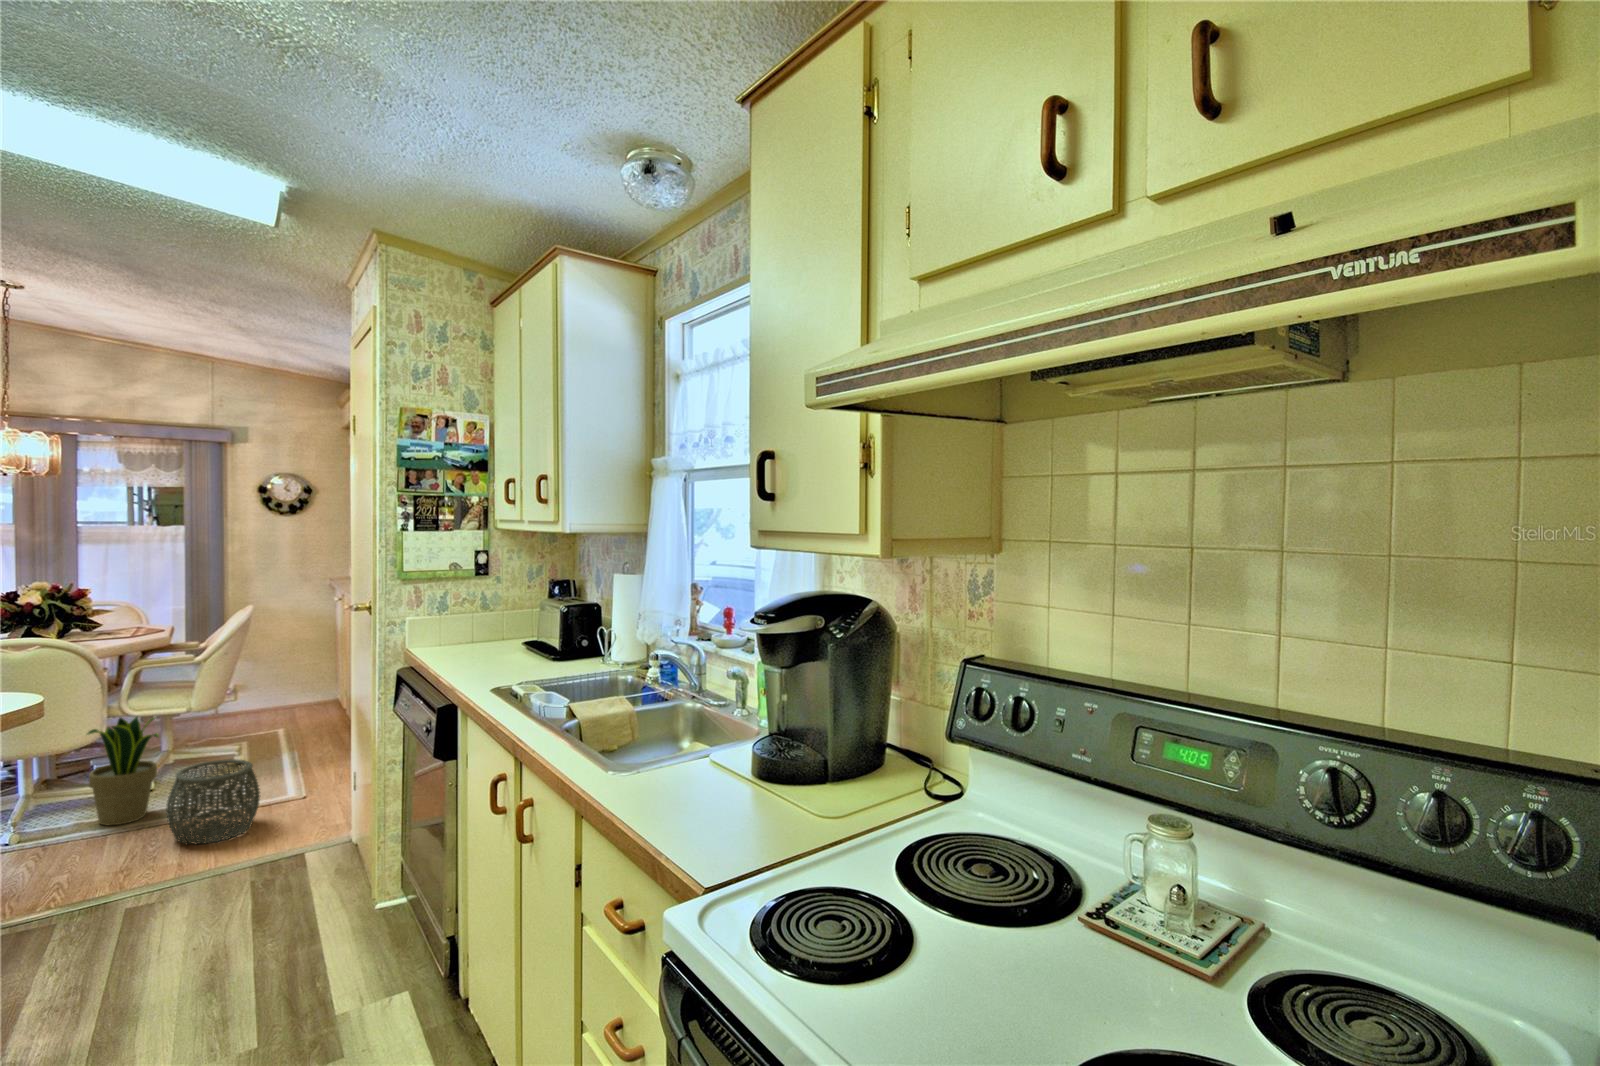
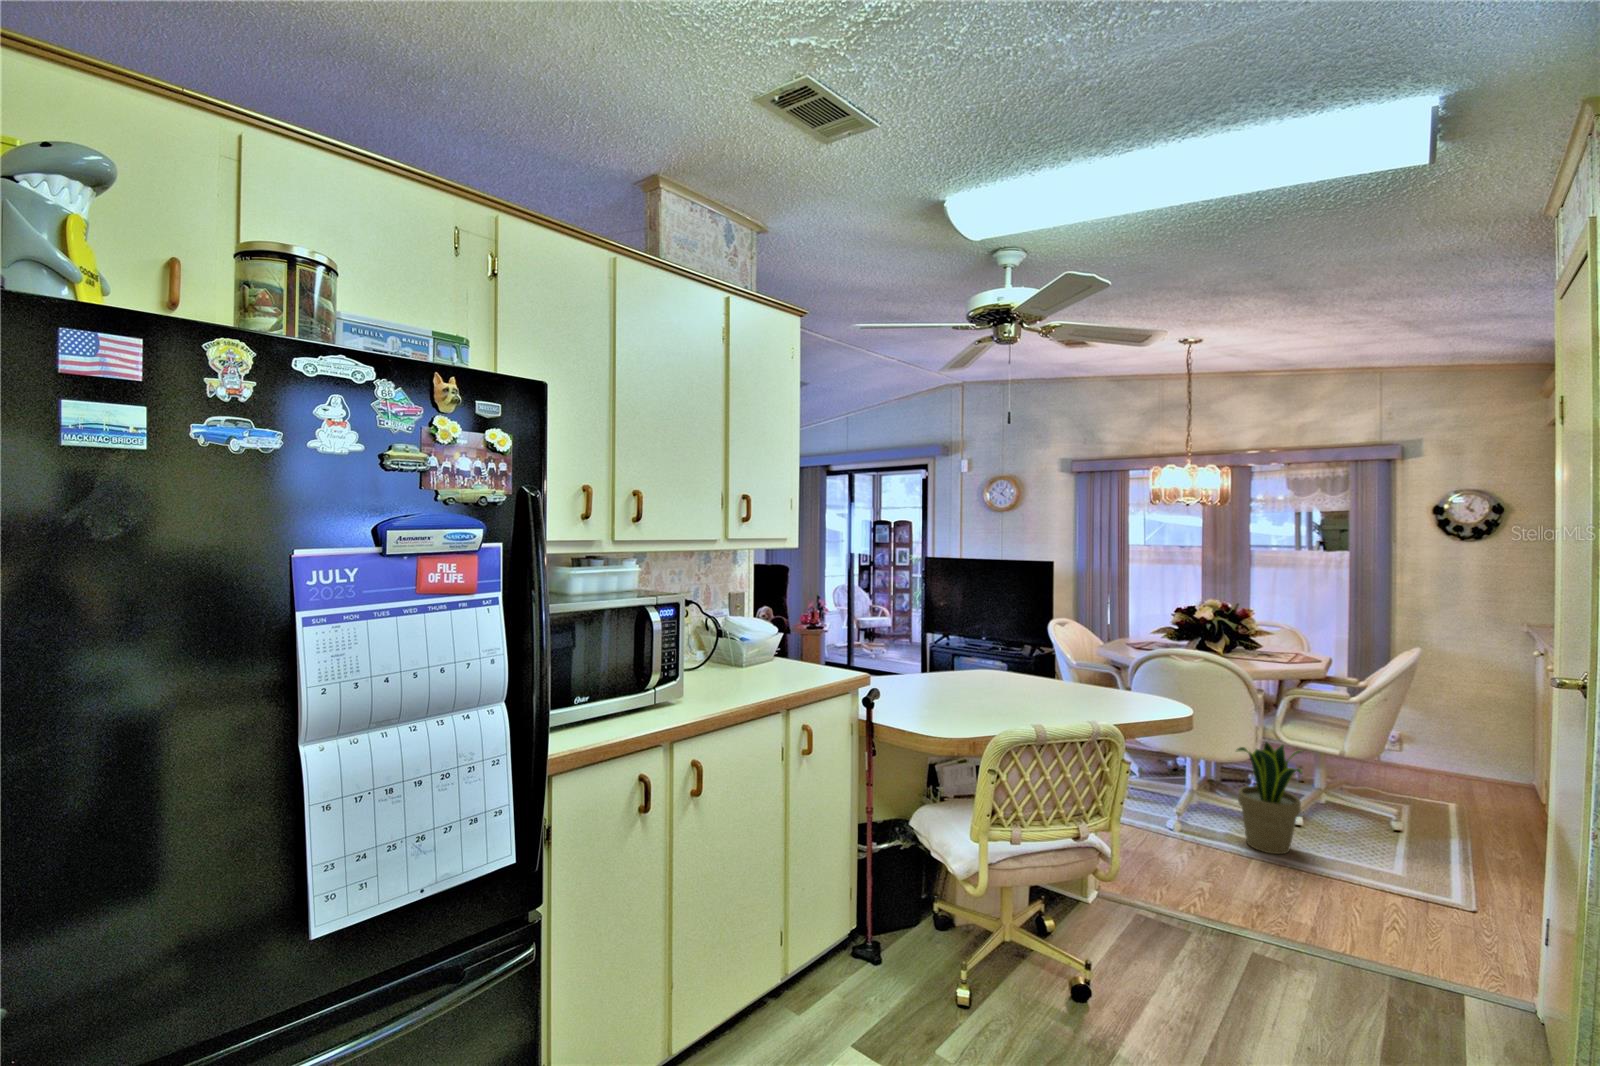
woven basket: present [166,759,260,844] -> none [1303,818,1415,926]

